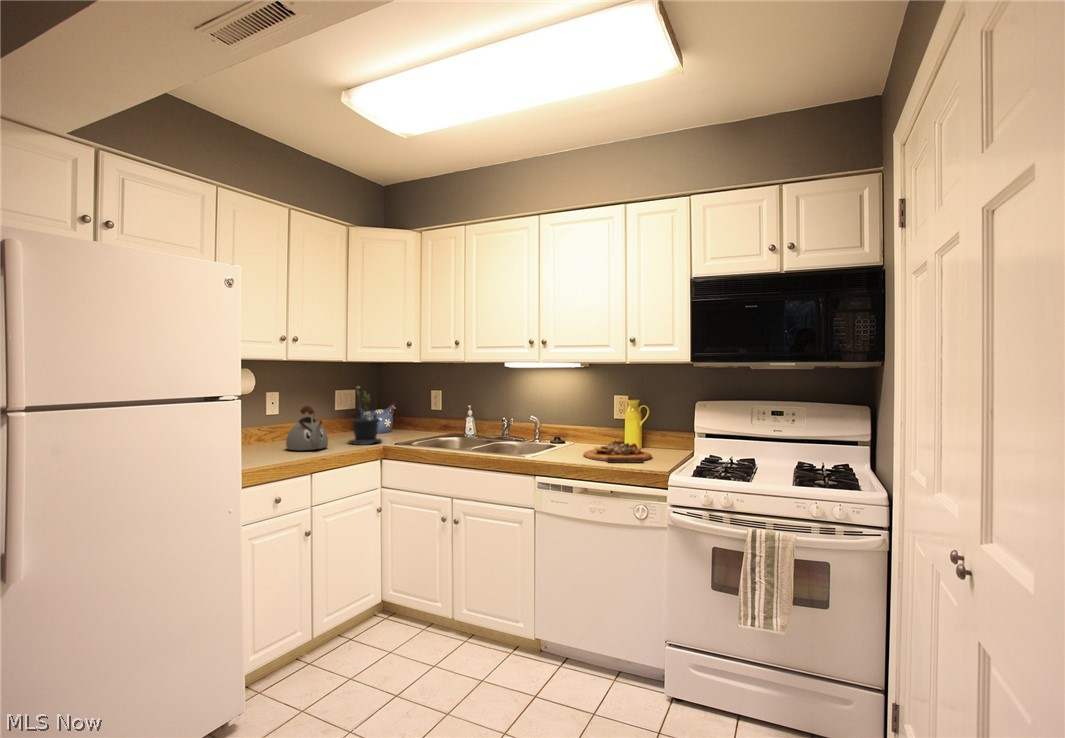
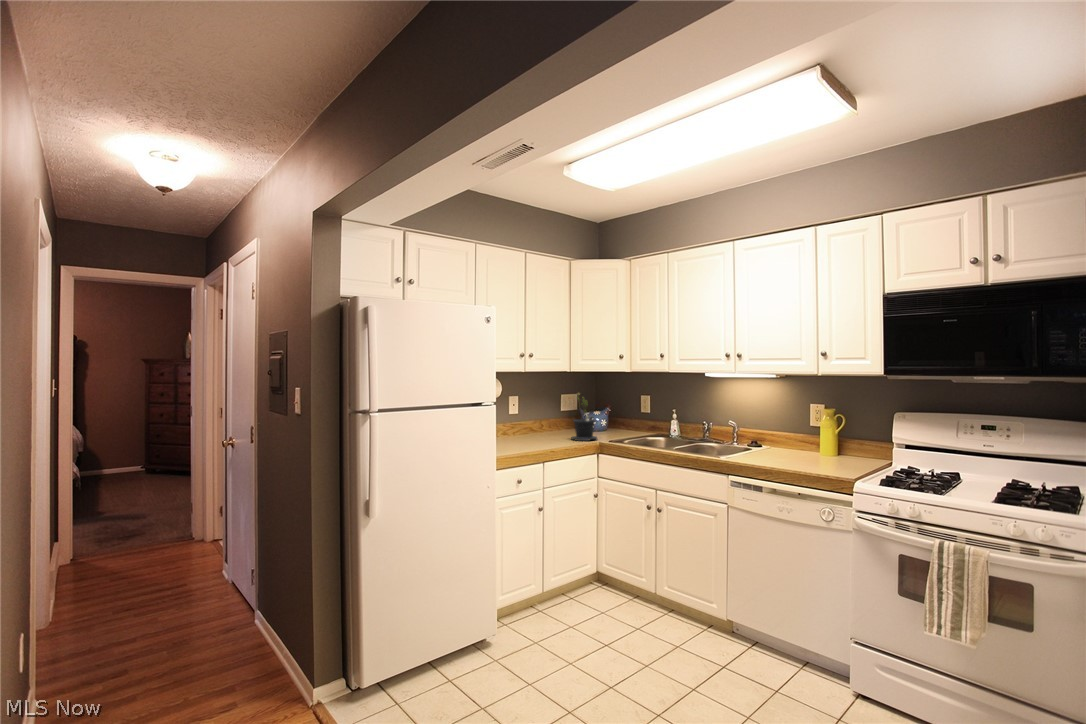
kettle: present [286,406,328,450] -> none [525,408,556,443]
cutting board: present [583,441,652,463] -> none [774,448,845,470]

